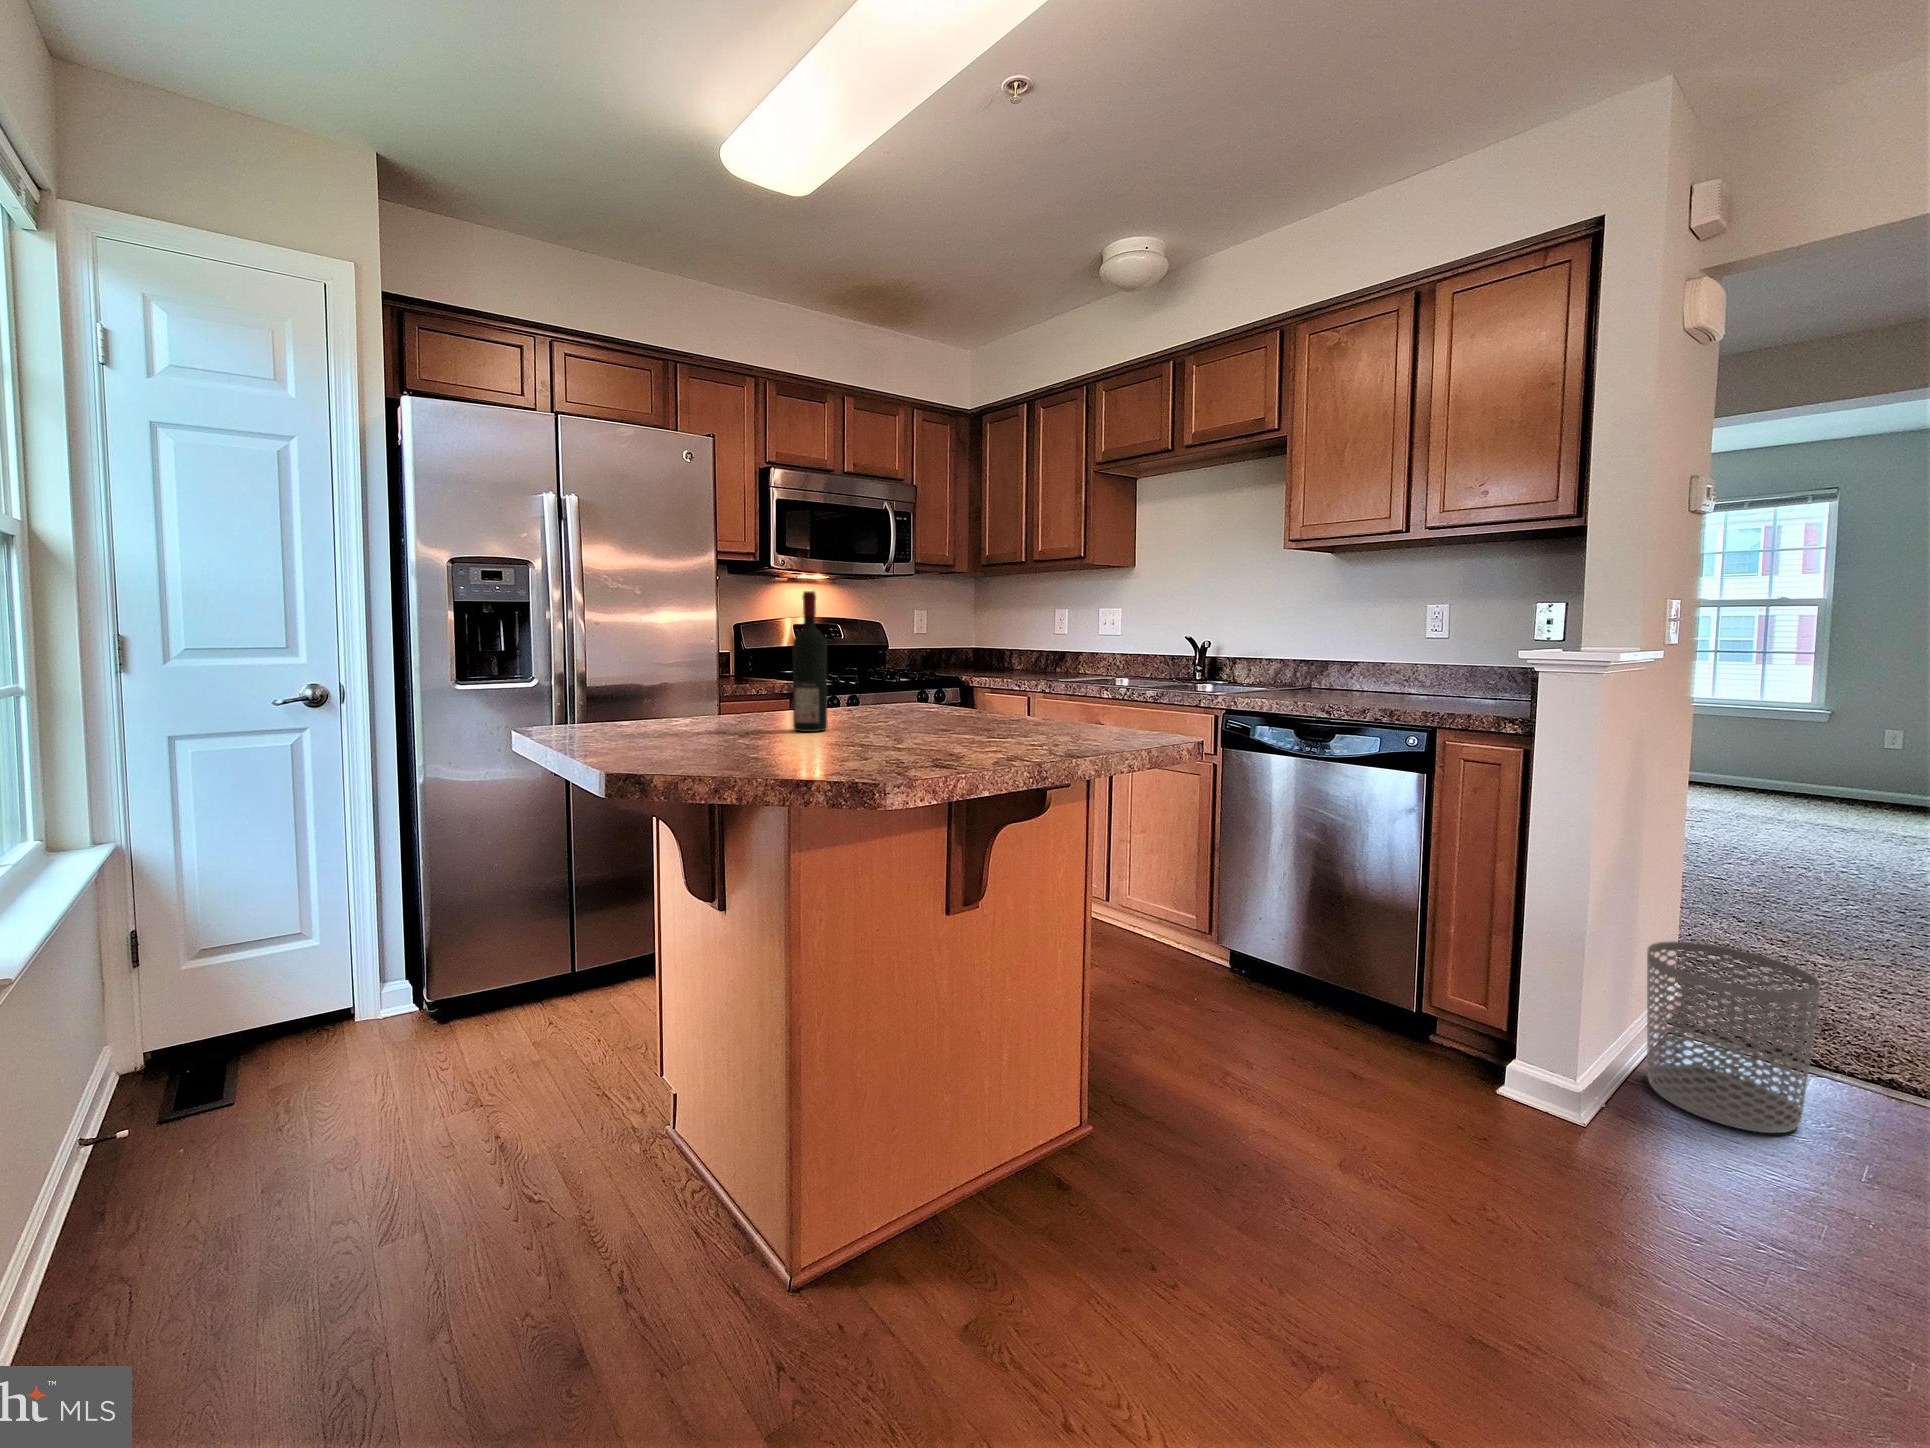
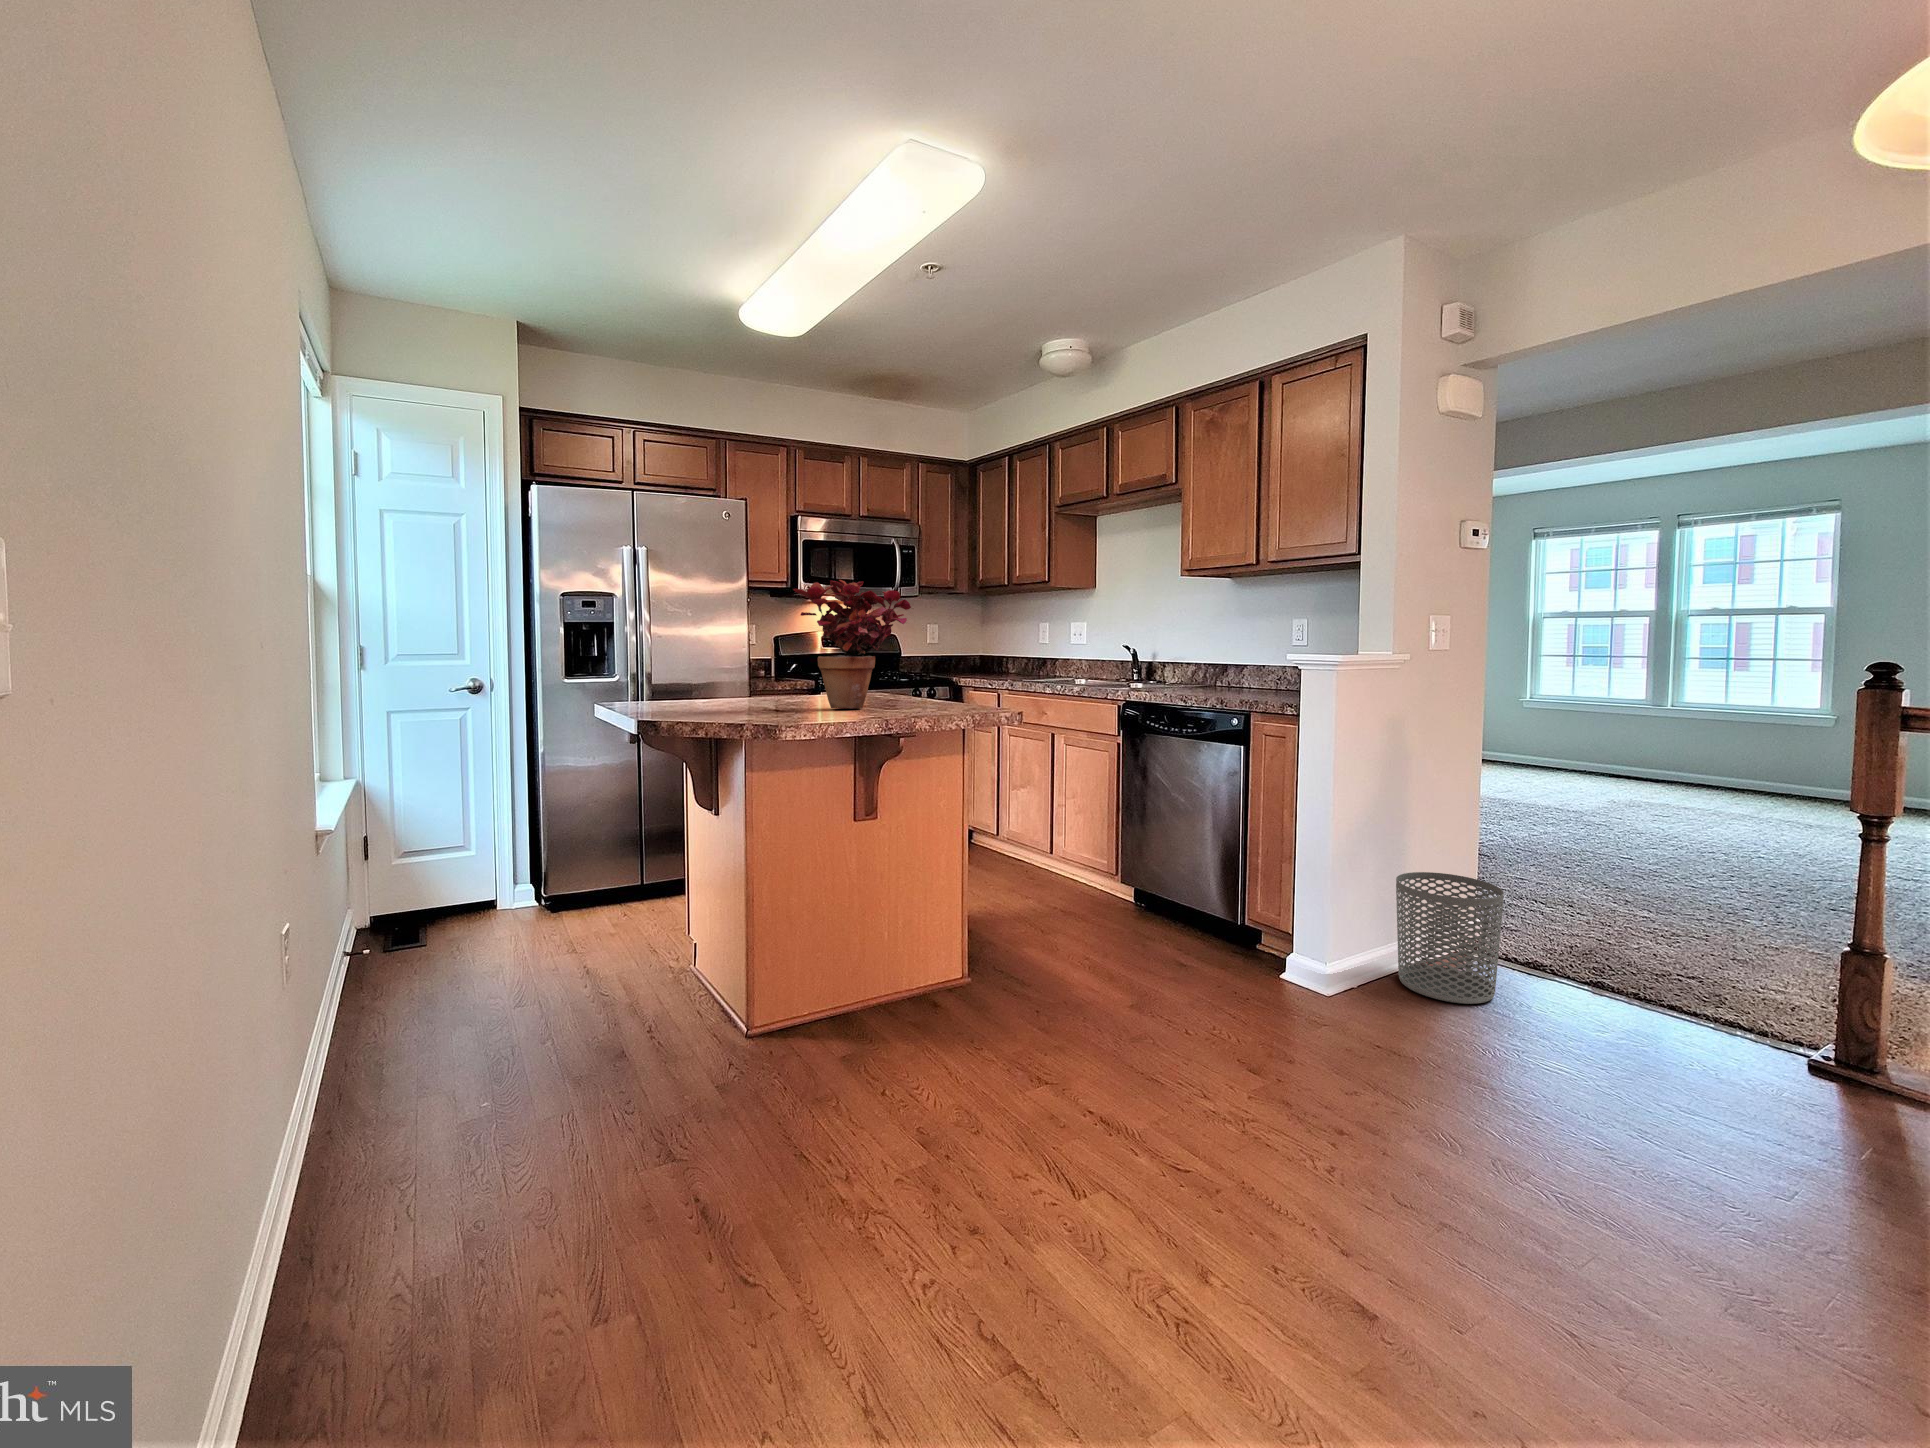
potted plant: none [859,530,1049,740] -> present [793,580,911,708]
wine bottle: present [793,591,827,732] -> none [767,616,790,706]

